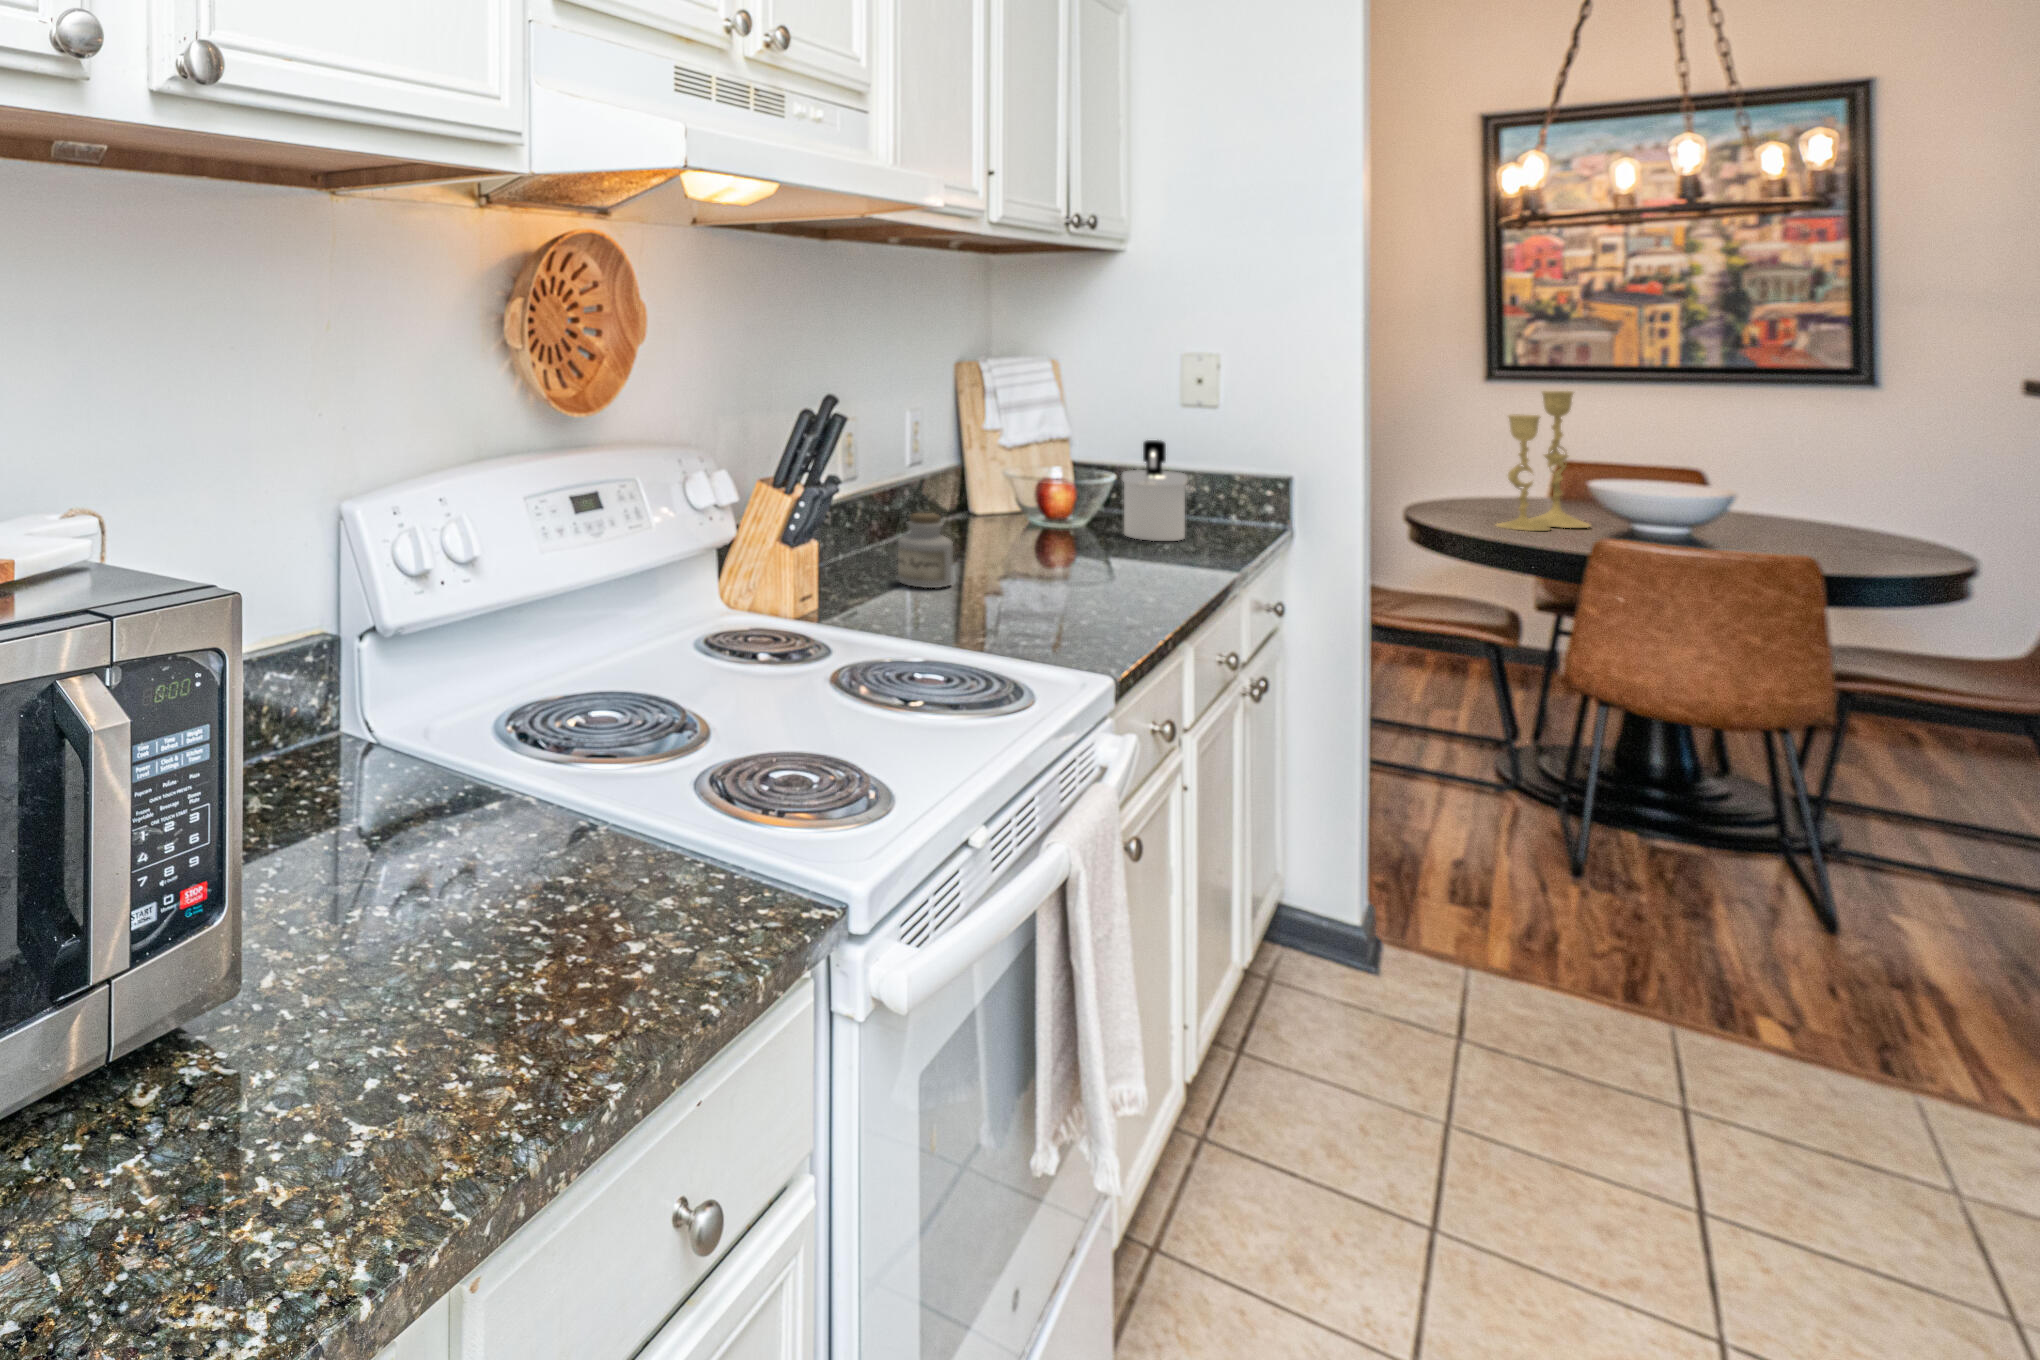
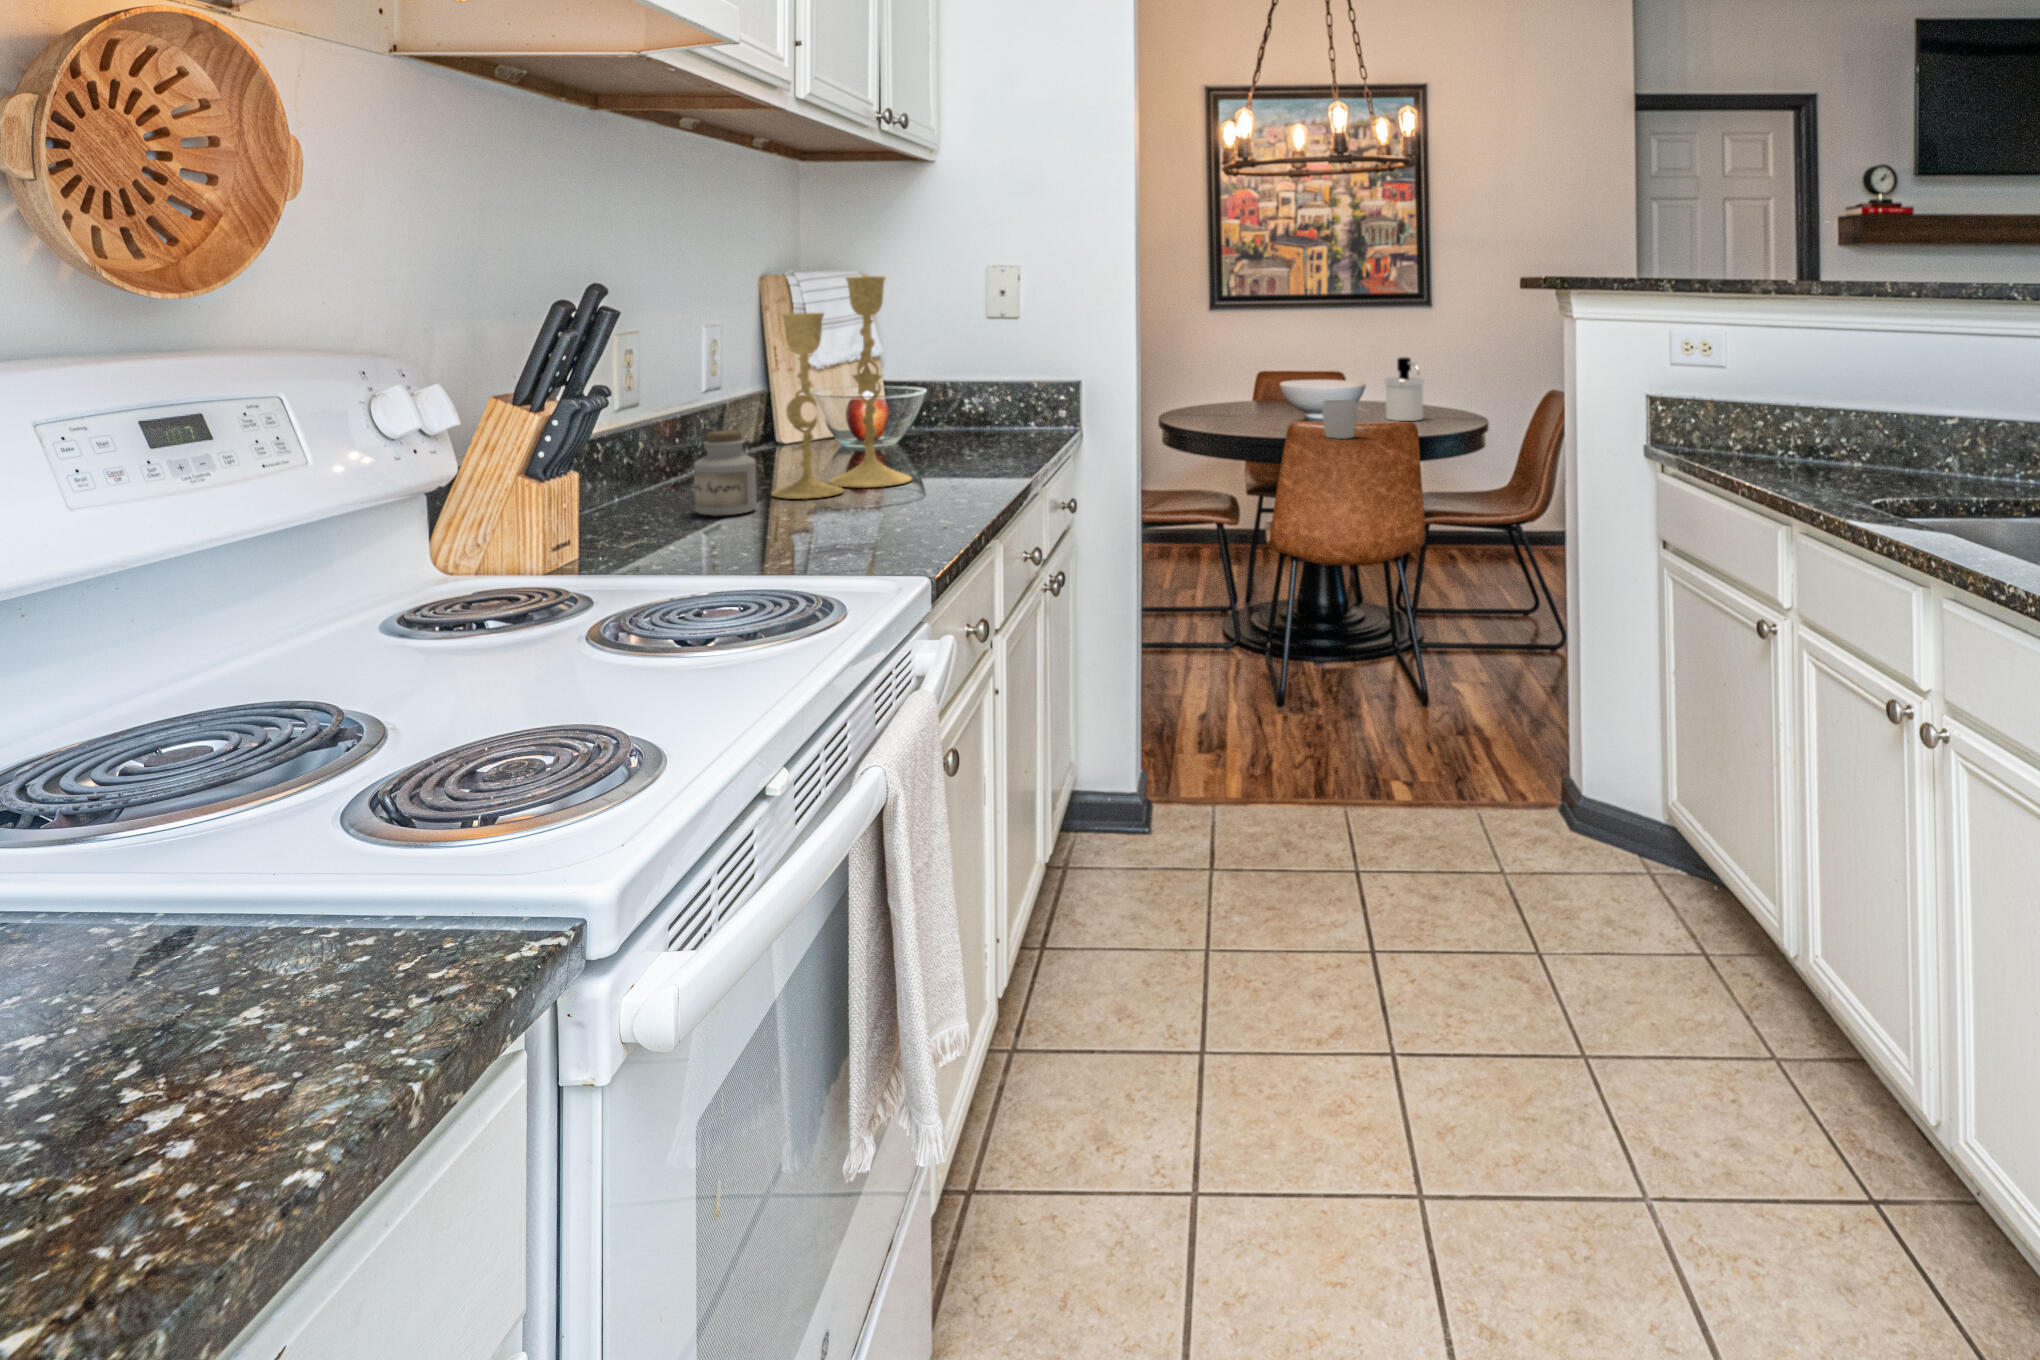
candlestick: present [1497,391,1590,531] -> present [772,276,912,499]
soap dispenser: present [1122,440,1188,541] -> present [1385,357,1424,421]
mug: none [1648,511,1727,562] -> present [1322,400,1369,439]

